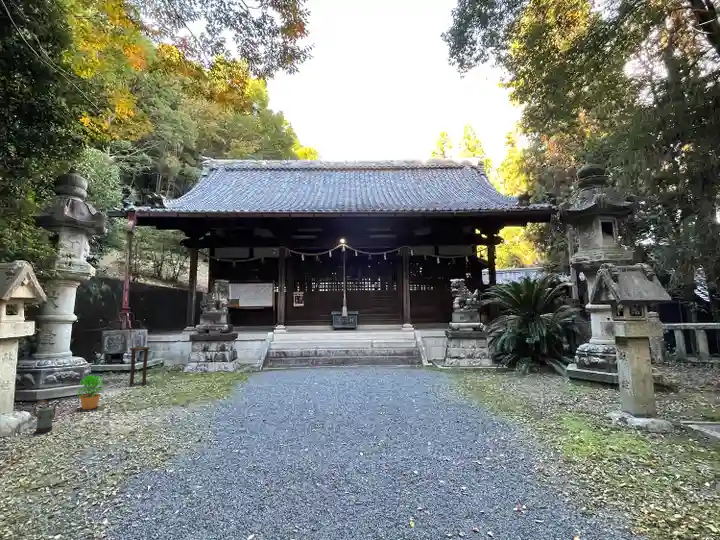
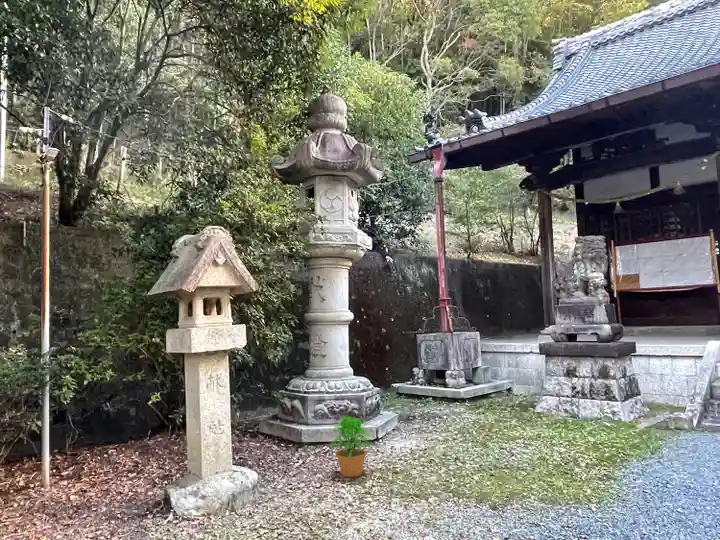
stool: present [129,347,150,387] -> none [431,365,463,434]
watering can: present [34,400,58,433] -> none [232,463,276,523]

